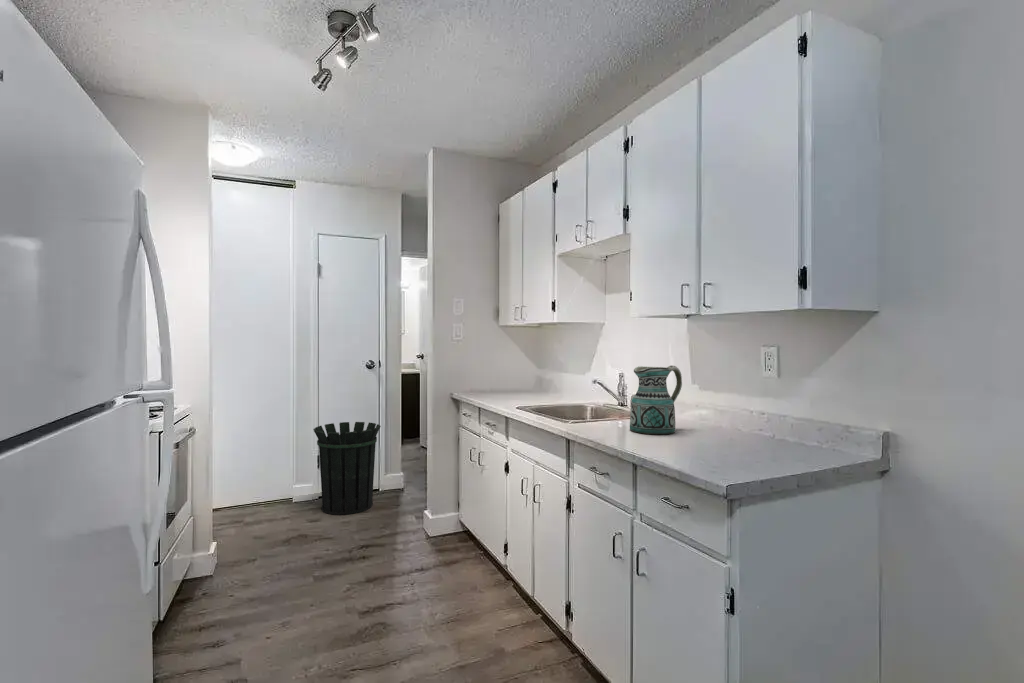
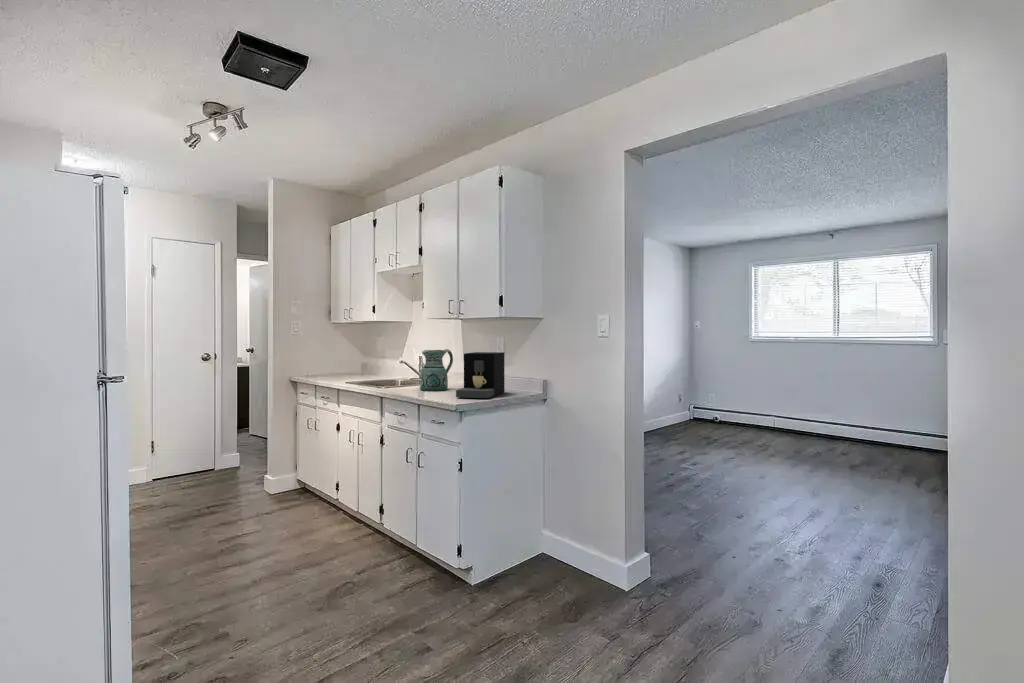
coffee maker: none [709,373,787,466] -> present [456,352,505,398]
waste bin: present [313,422,381,515] -> none [154,408,221,487]

